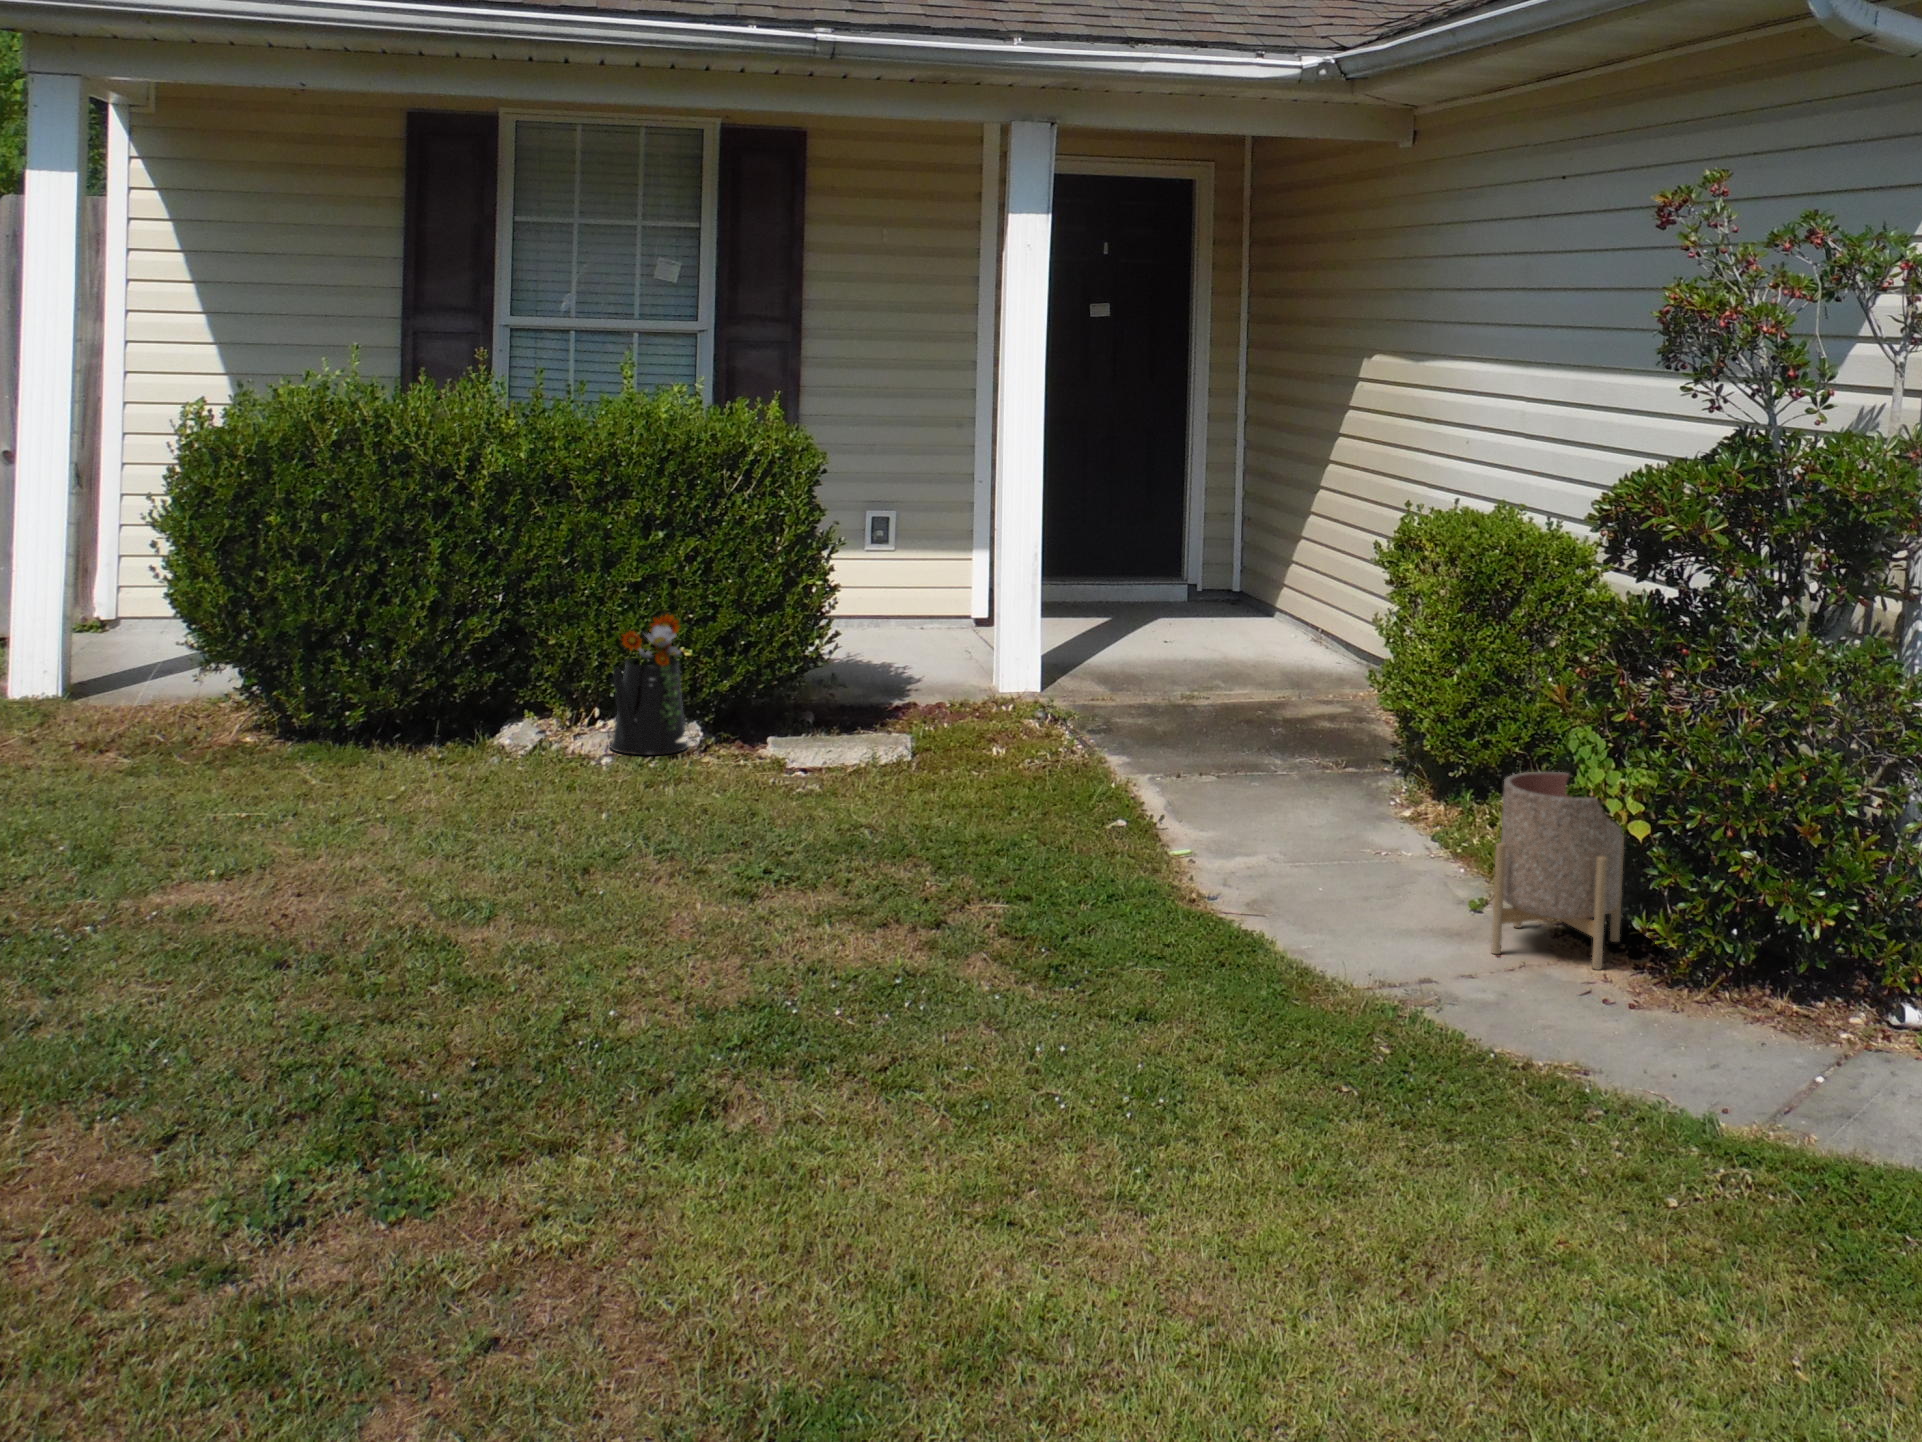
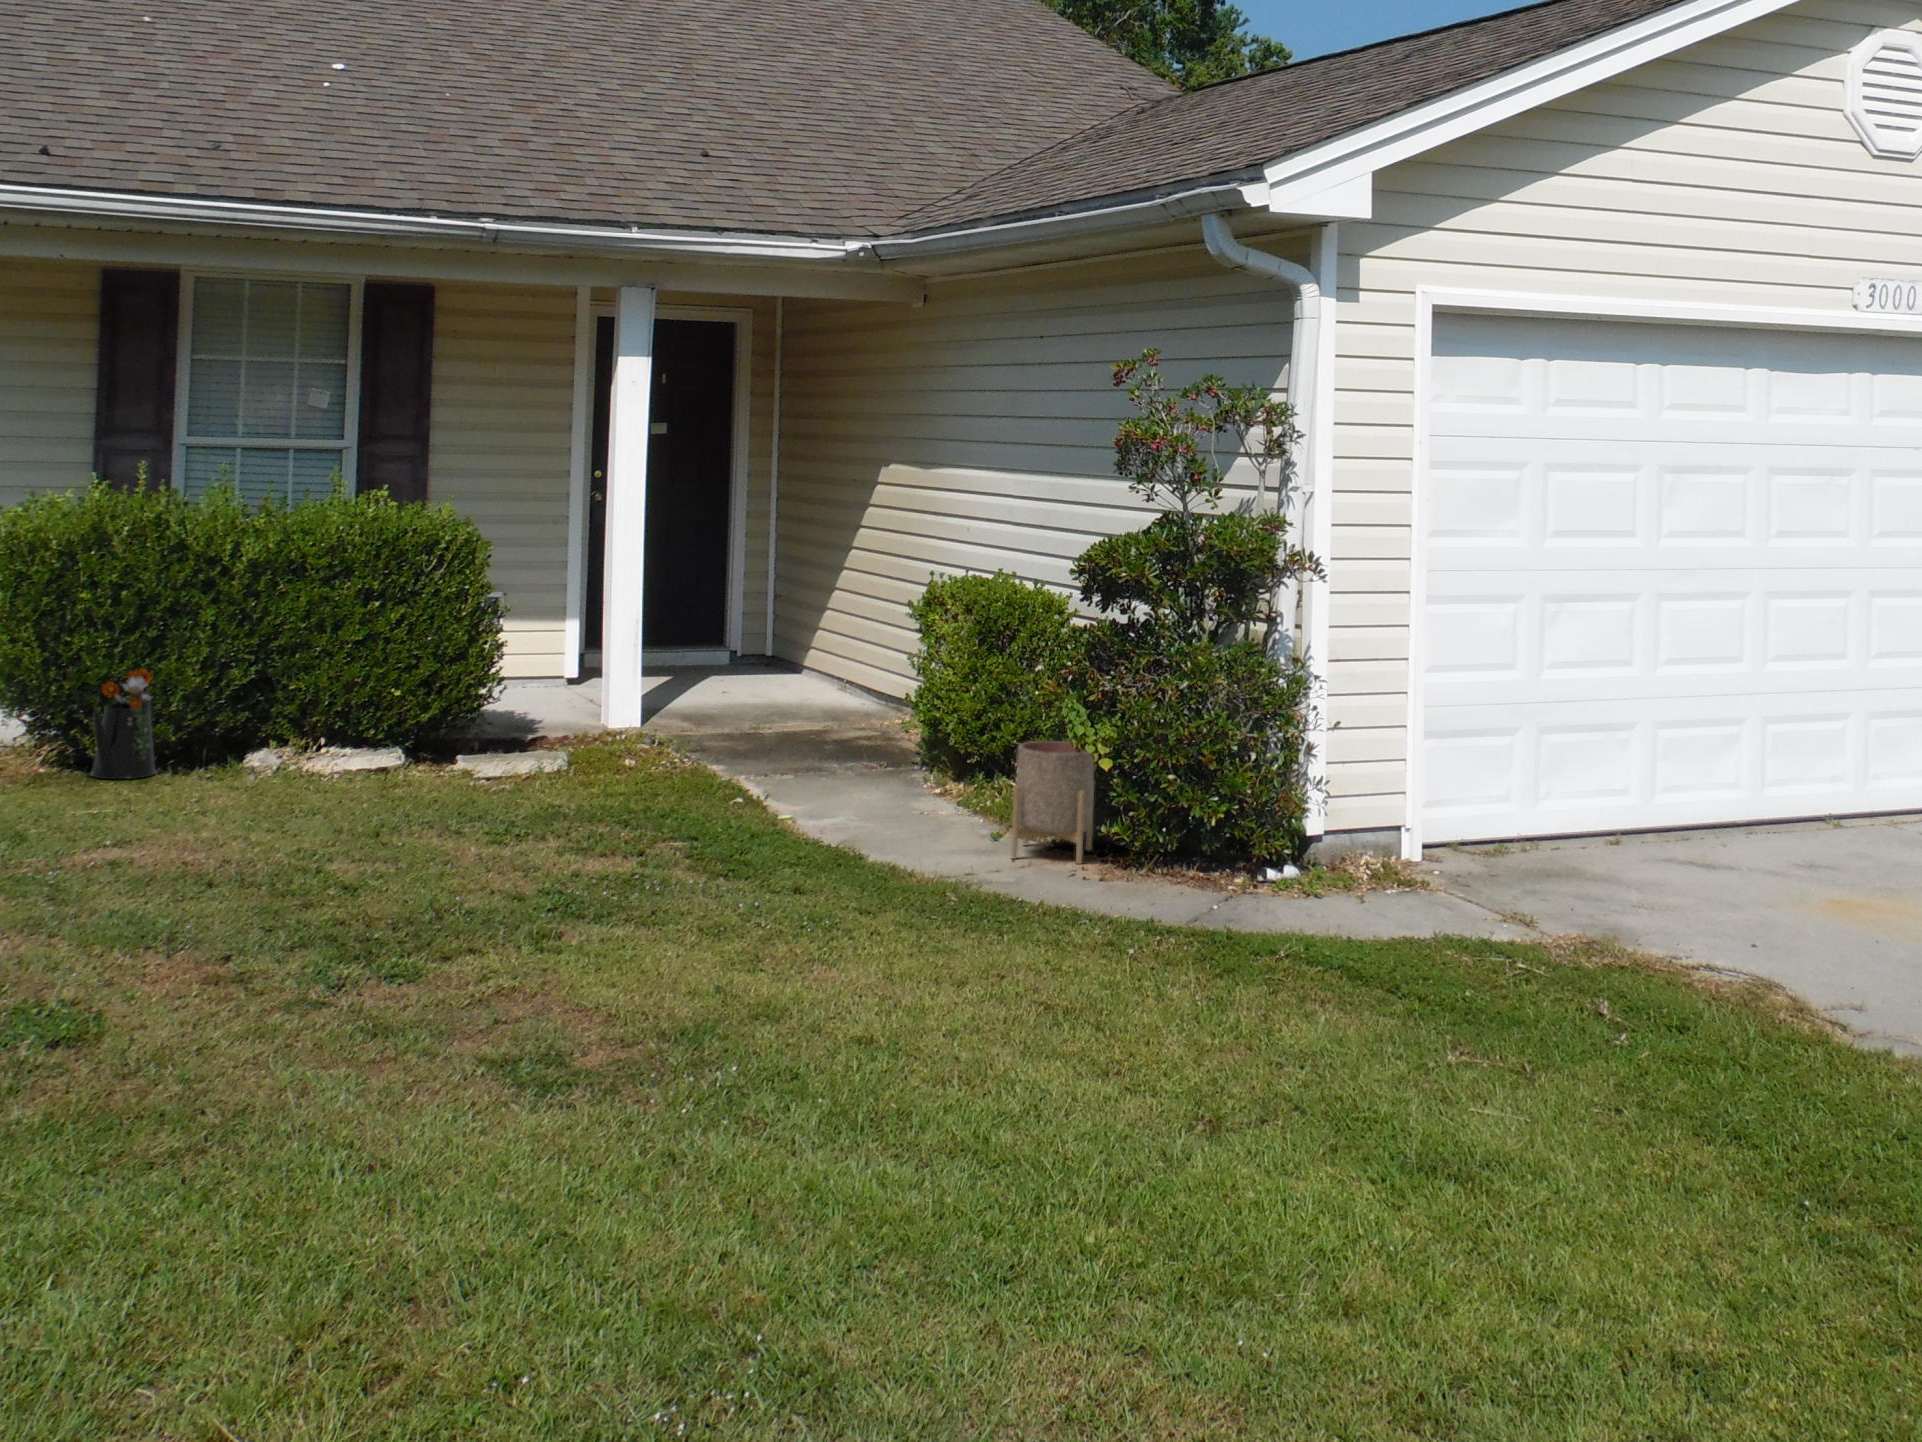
watering can: present [610,614,688,755] -> present [90,668,156,779]

